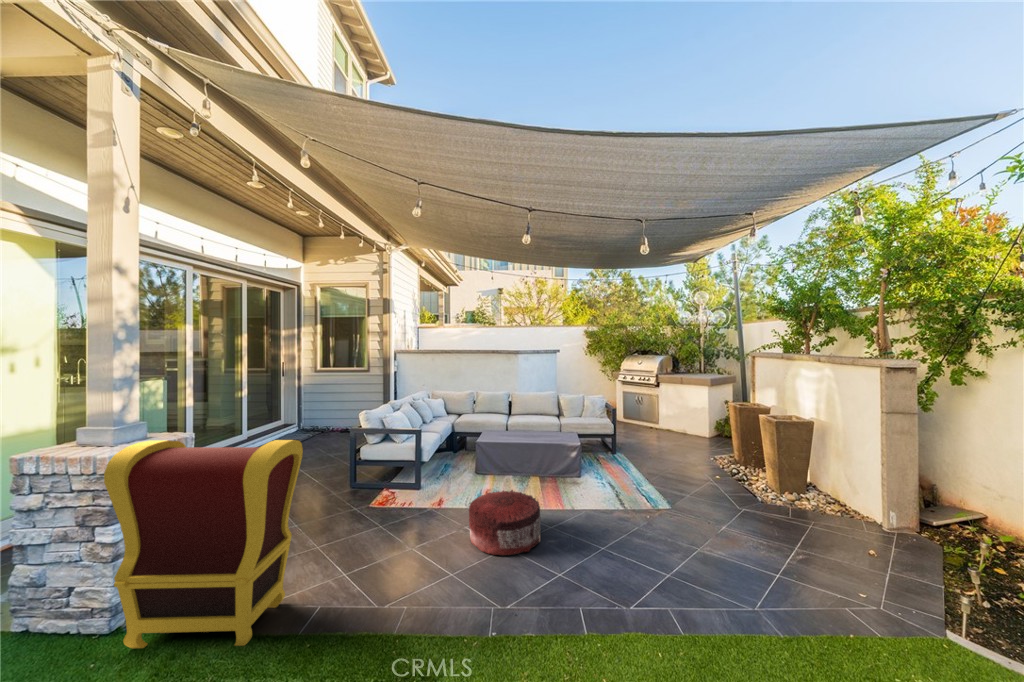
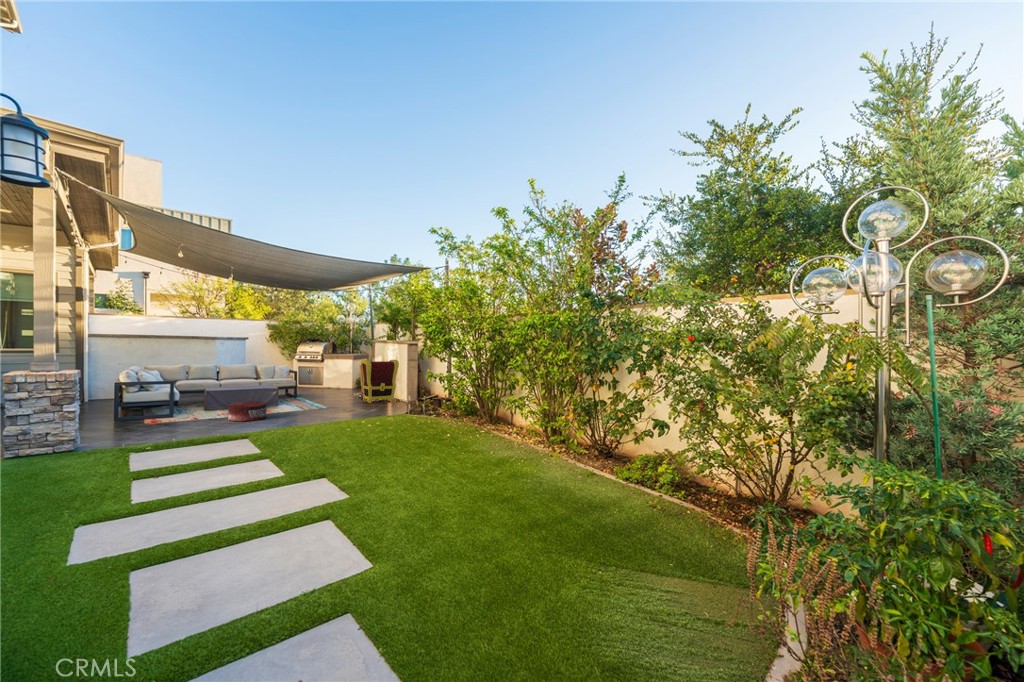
armchair: present [104,440,303,648] -> present [361,360,399,403]

